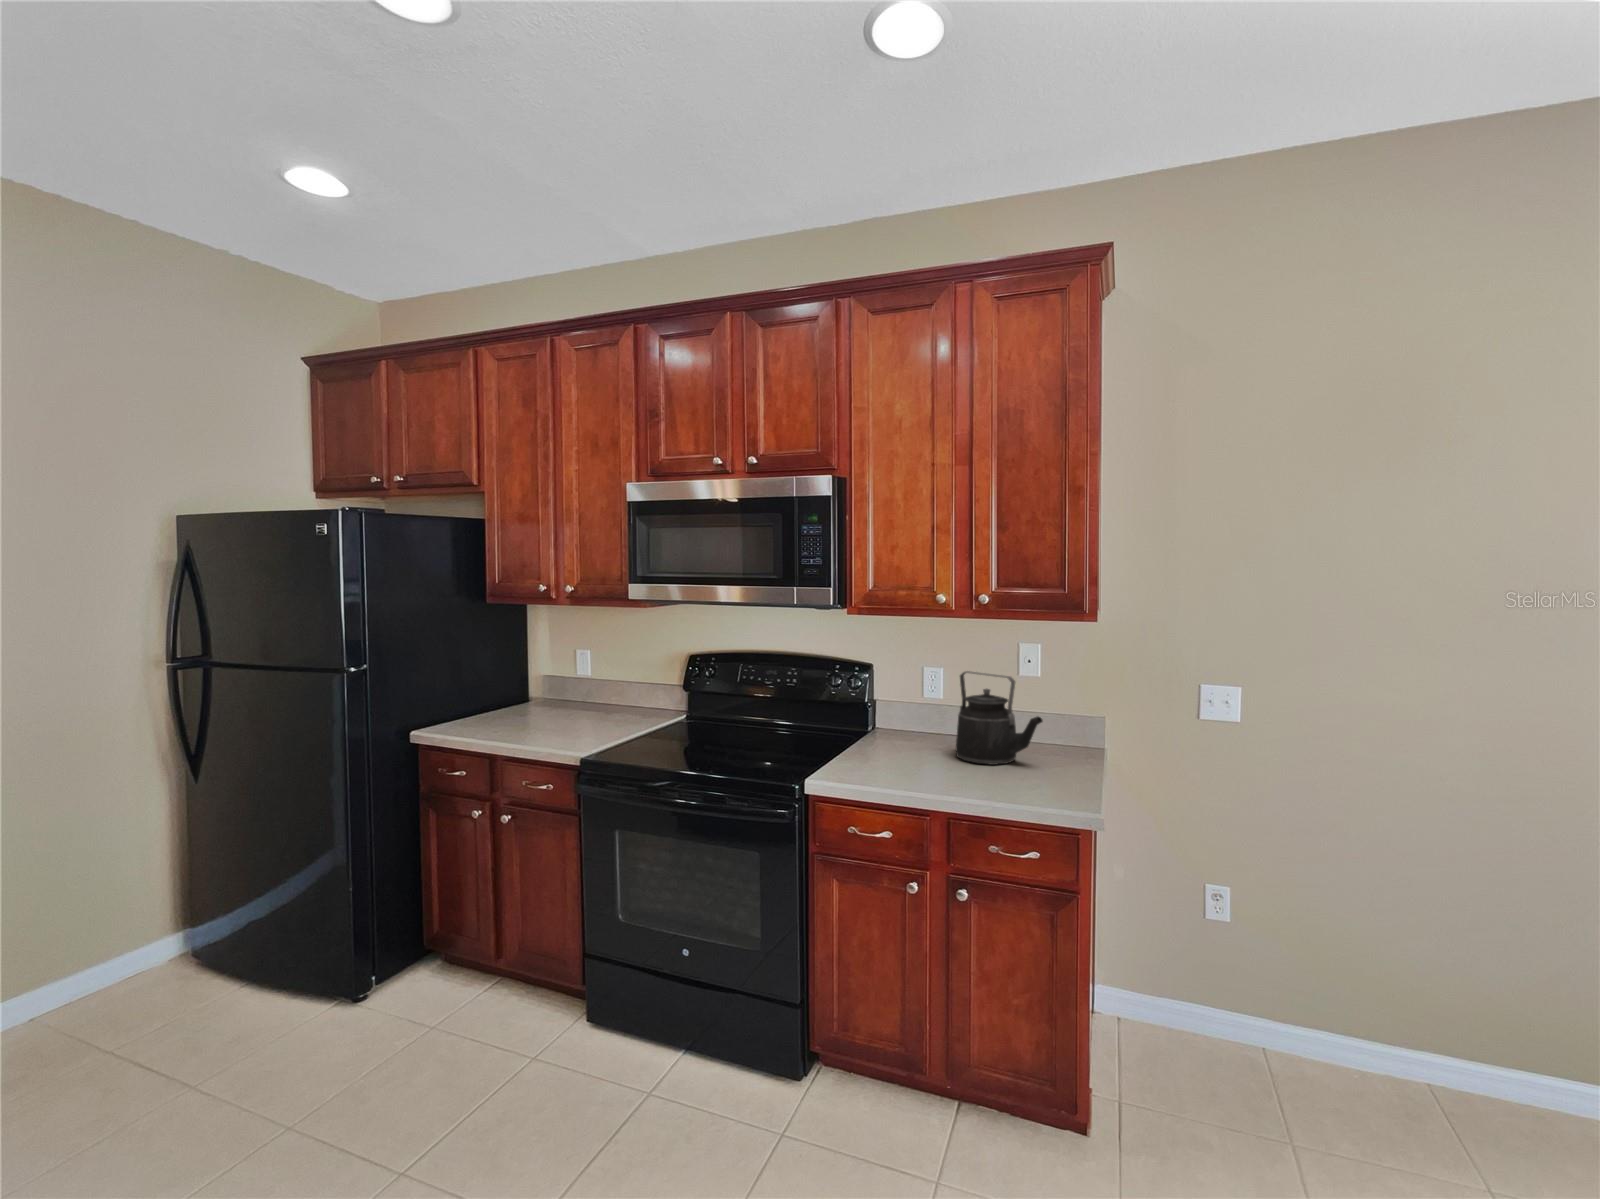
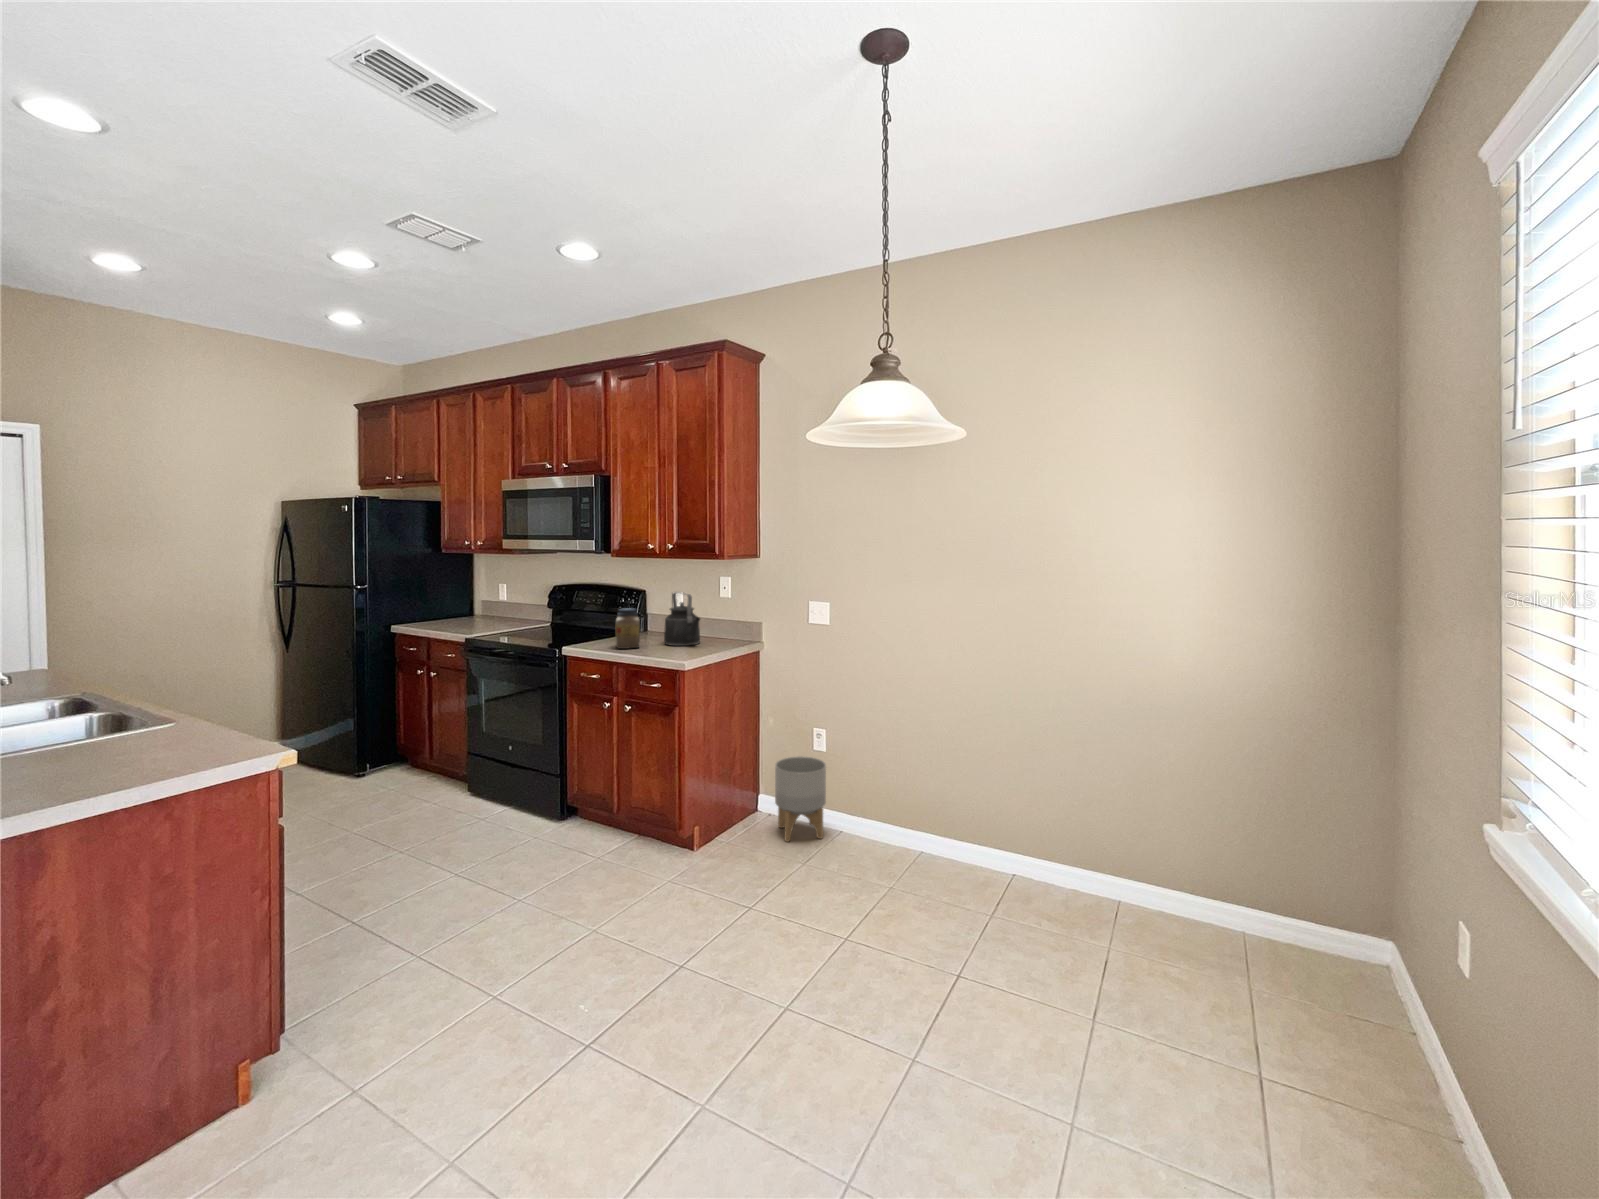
jar: none [894,704,943,778] -> present [616,608,640,649]
planter: none [1175,937,1276,1099] -> present [775,756,826,842]

